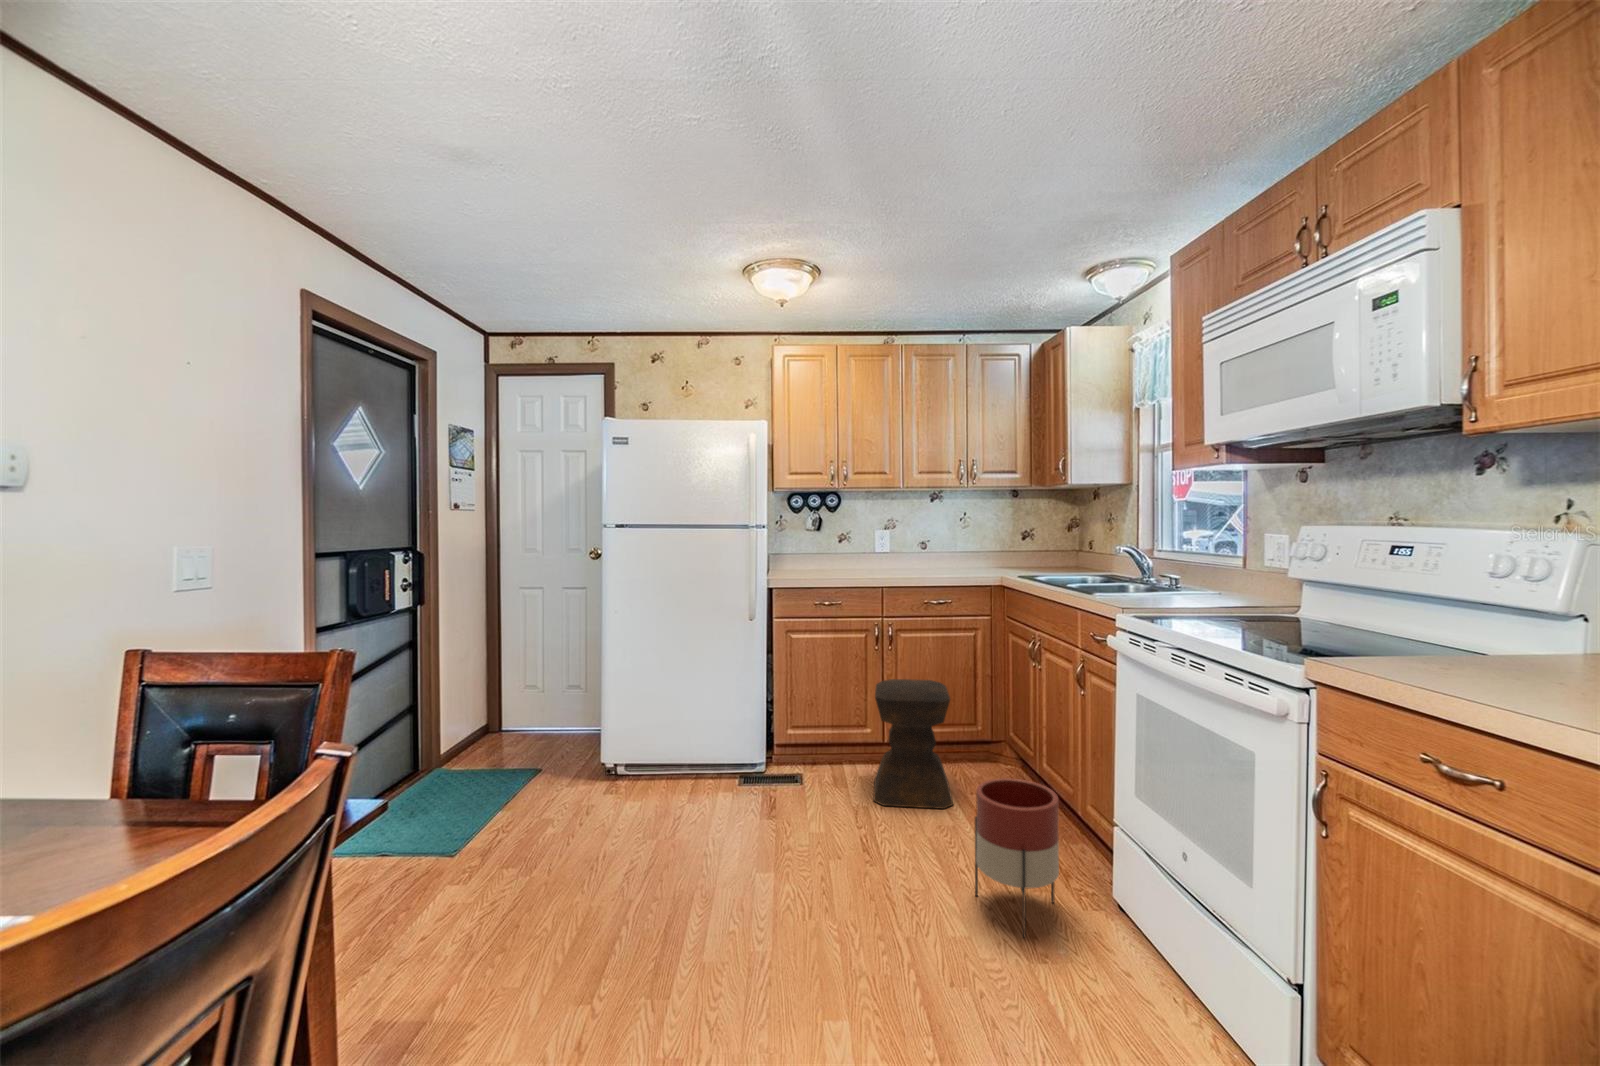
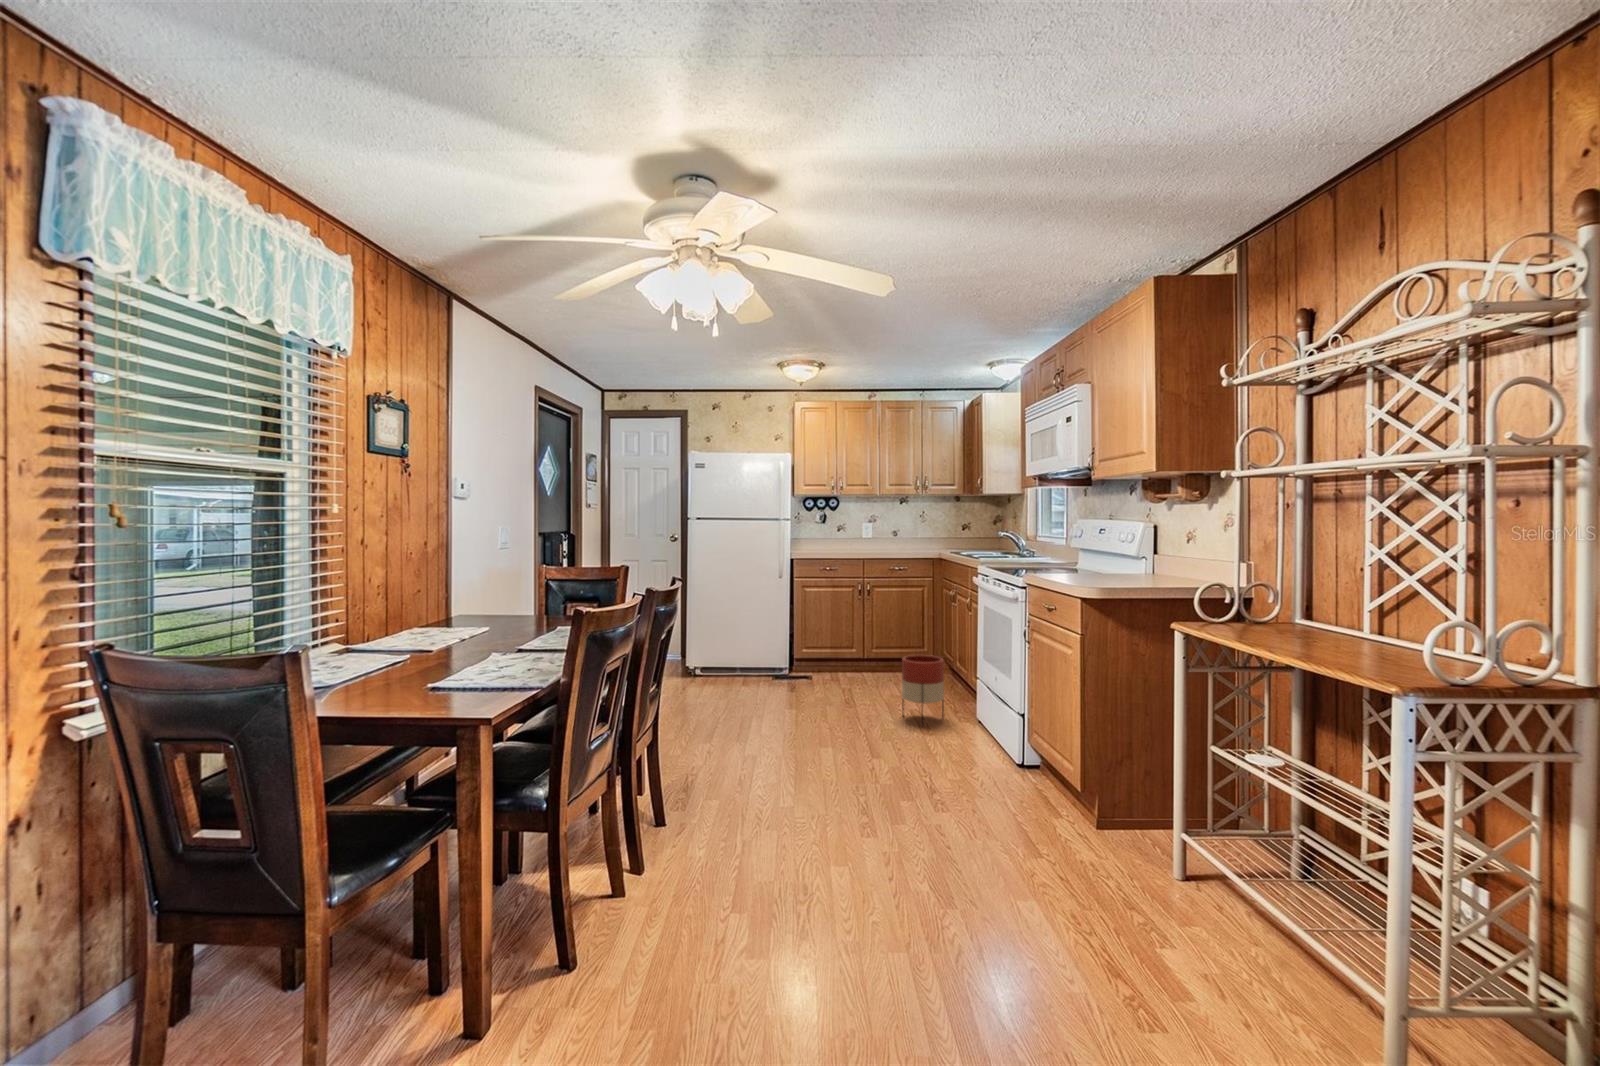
stool: present [873,679,953,809] -> none [854,616,903,689]

